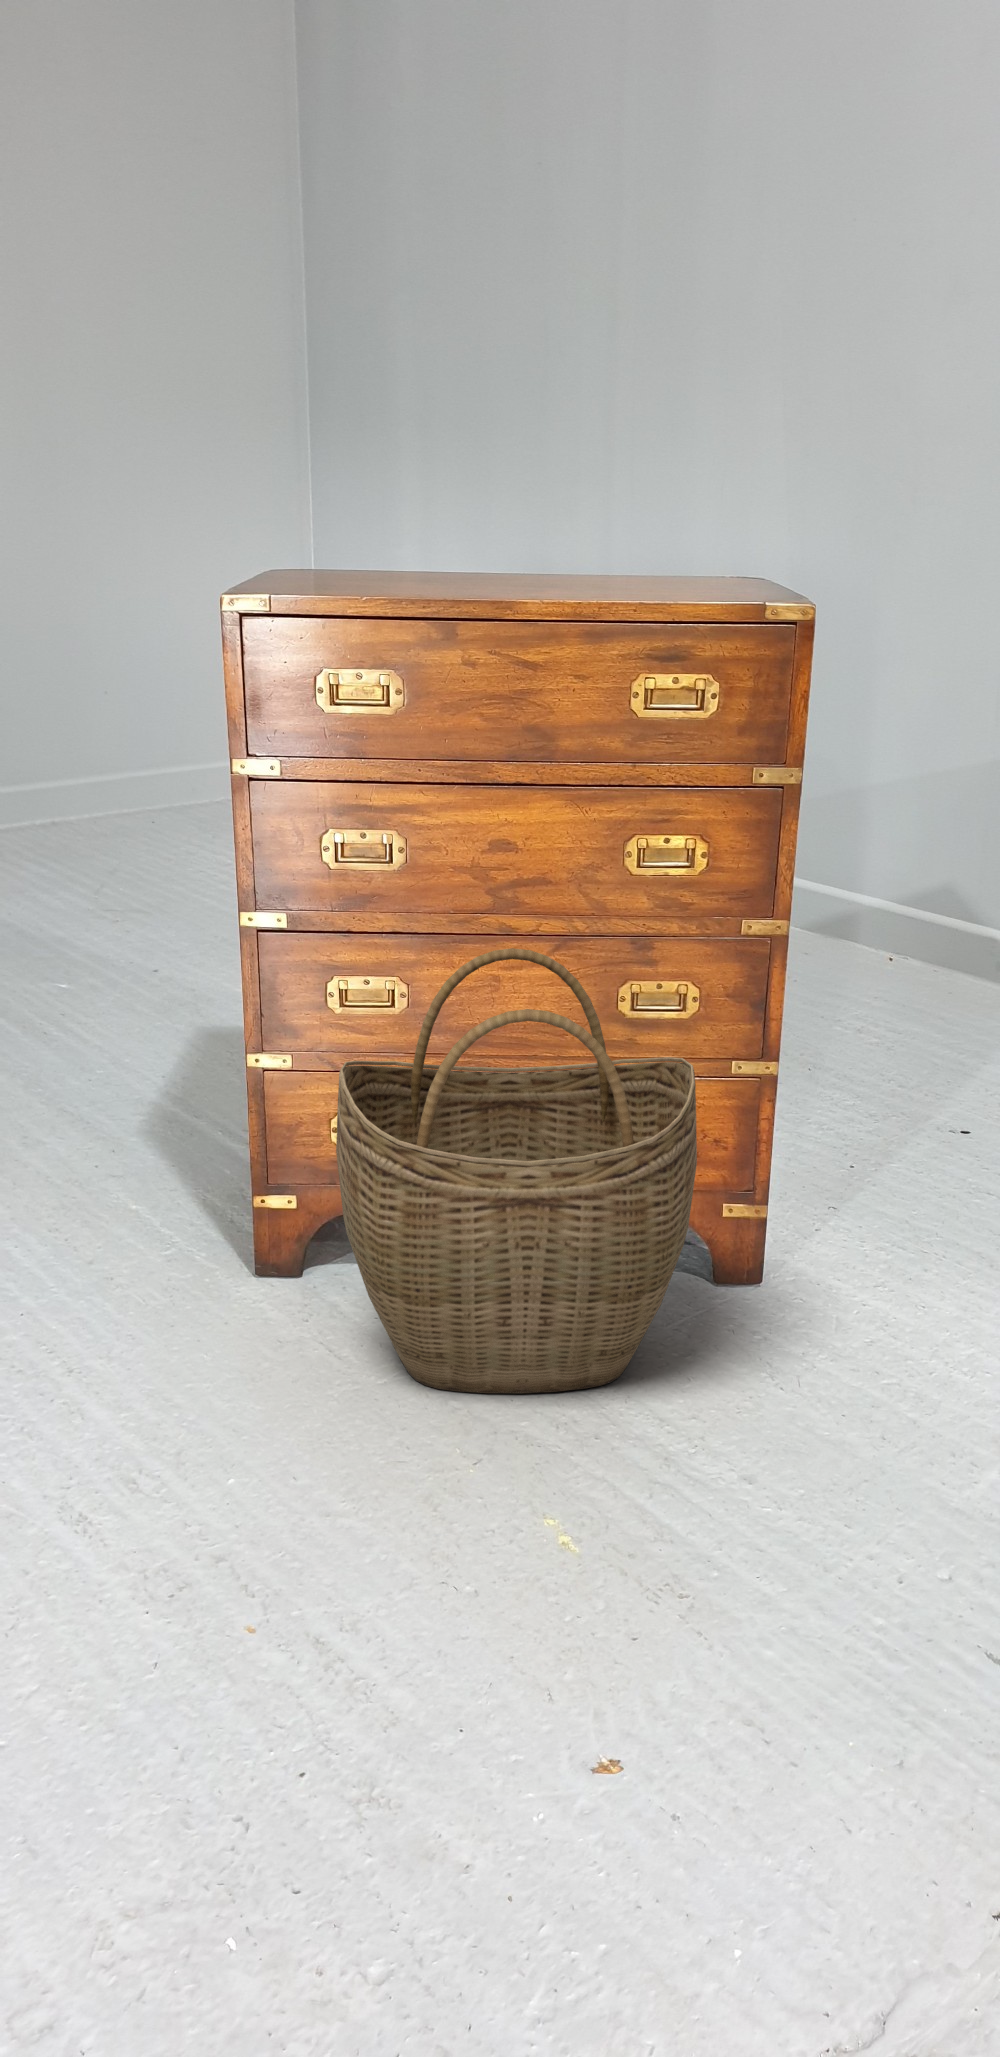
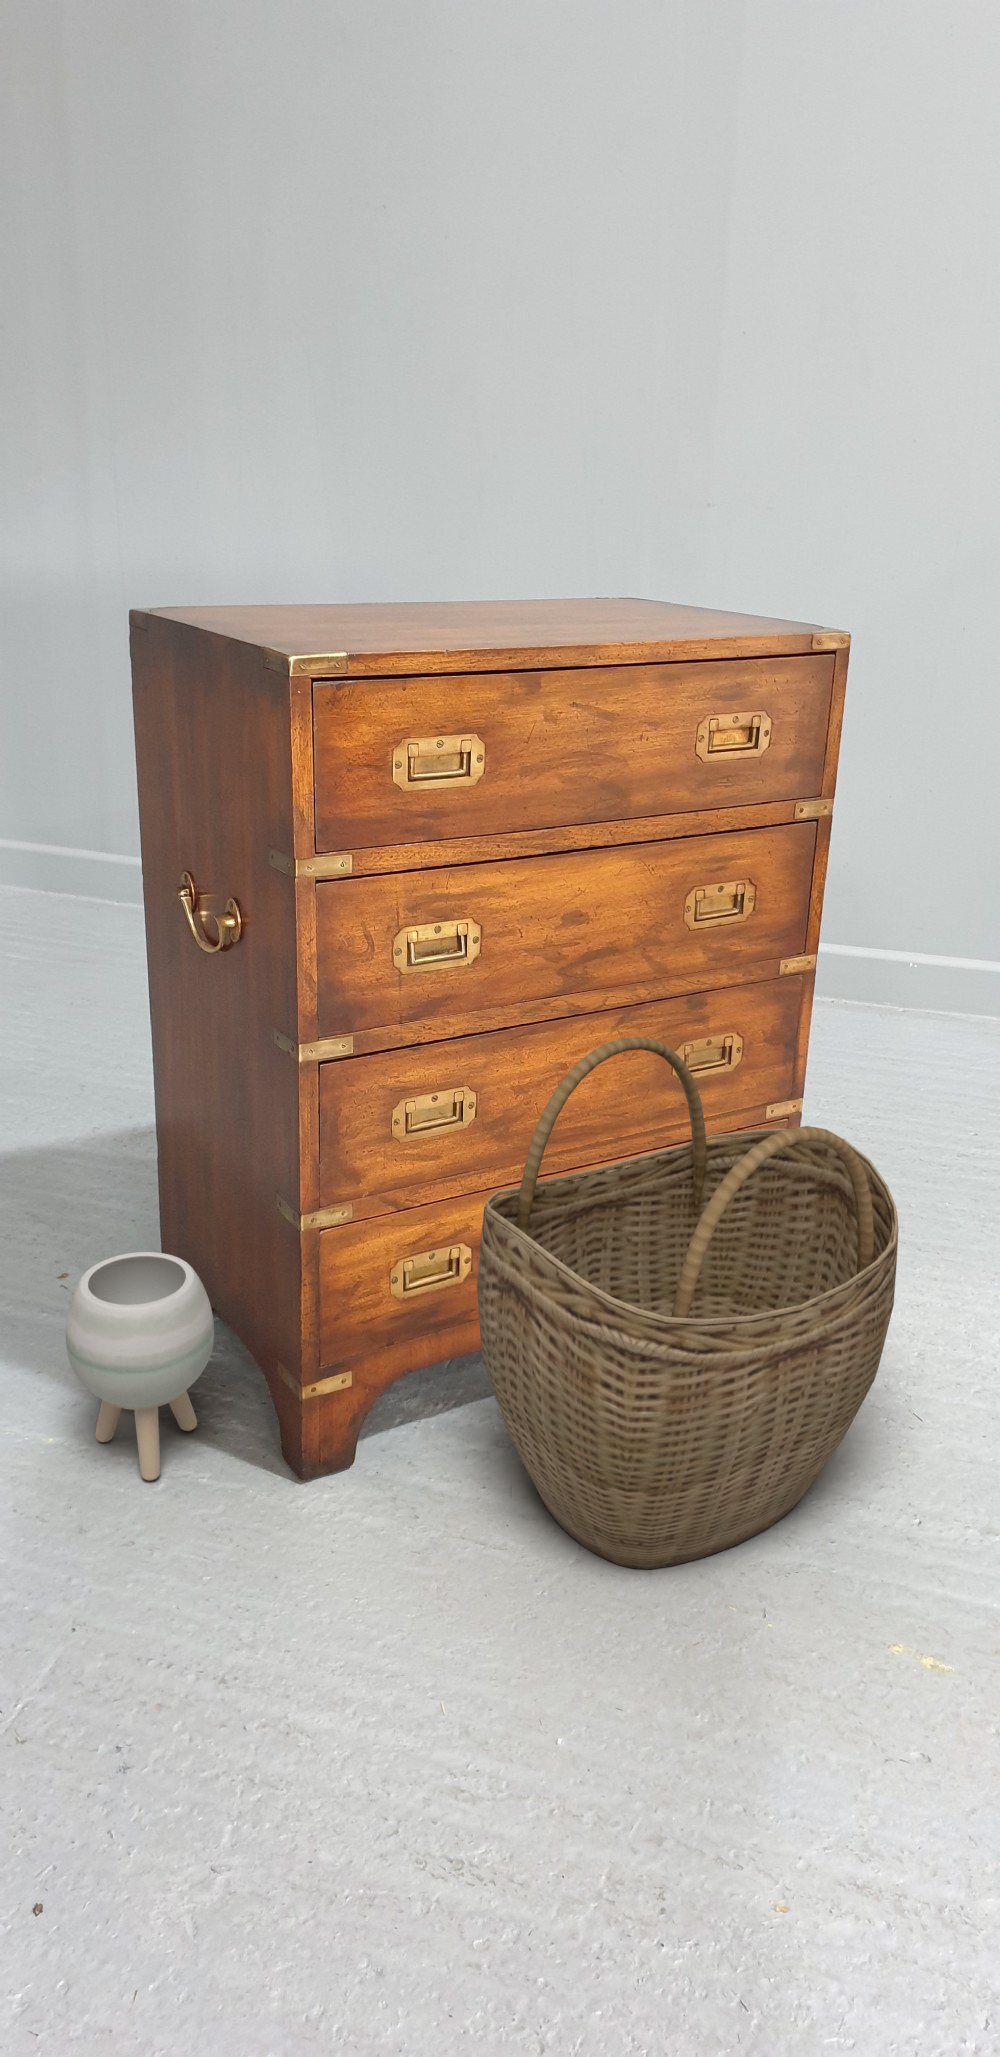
planter: none [99,1084,214,1261] -> present [66,1252,214,1480]

